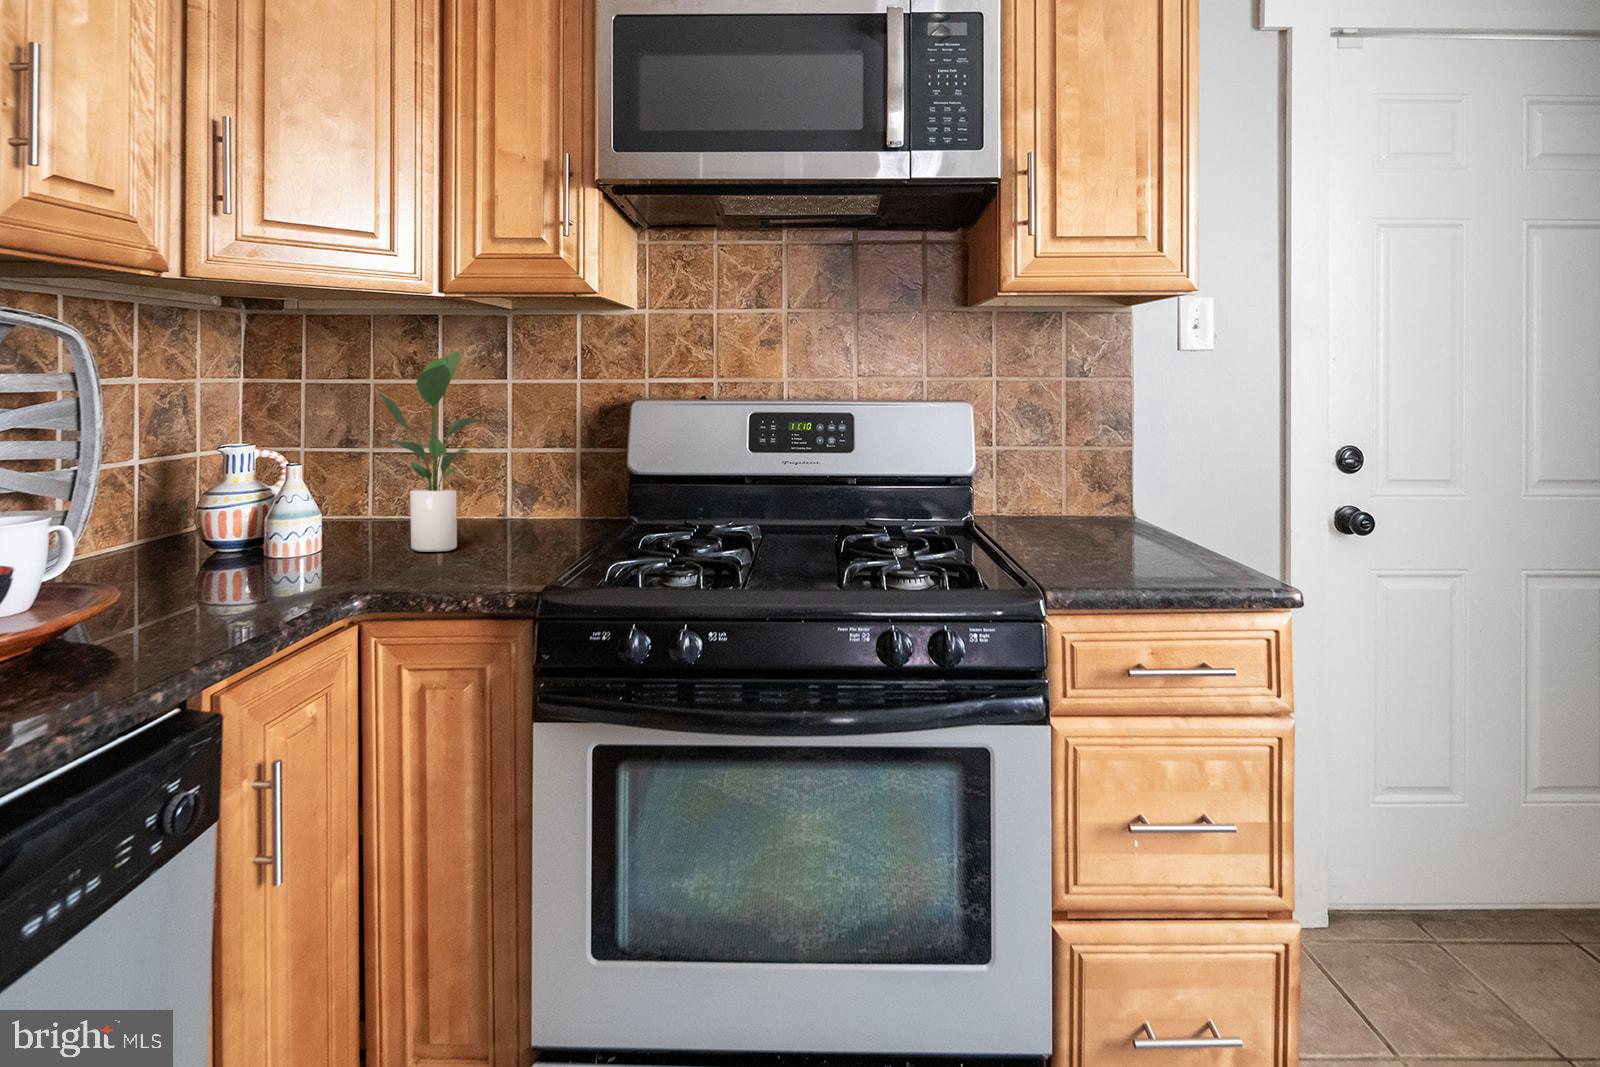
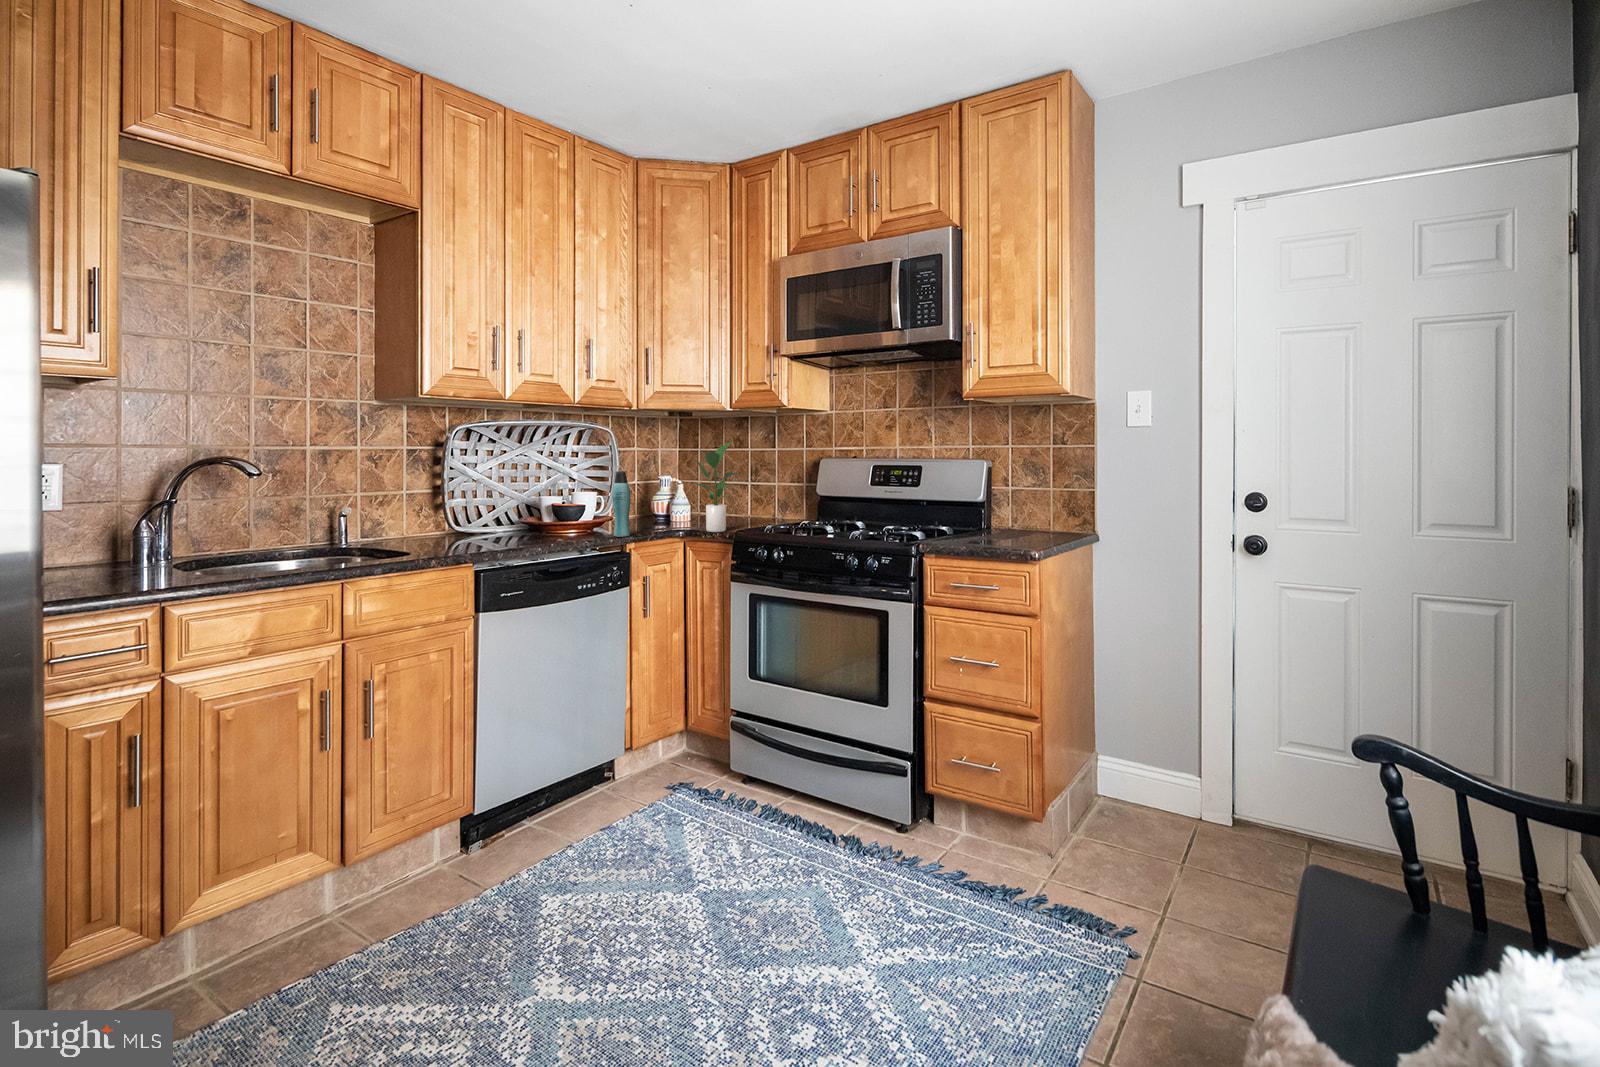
bottle: none [166,406,218,573] -> present [612,471,631,537]

